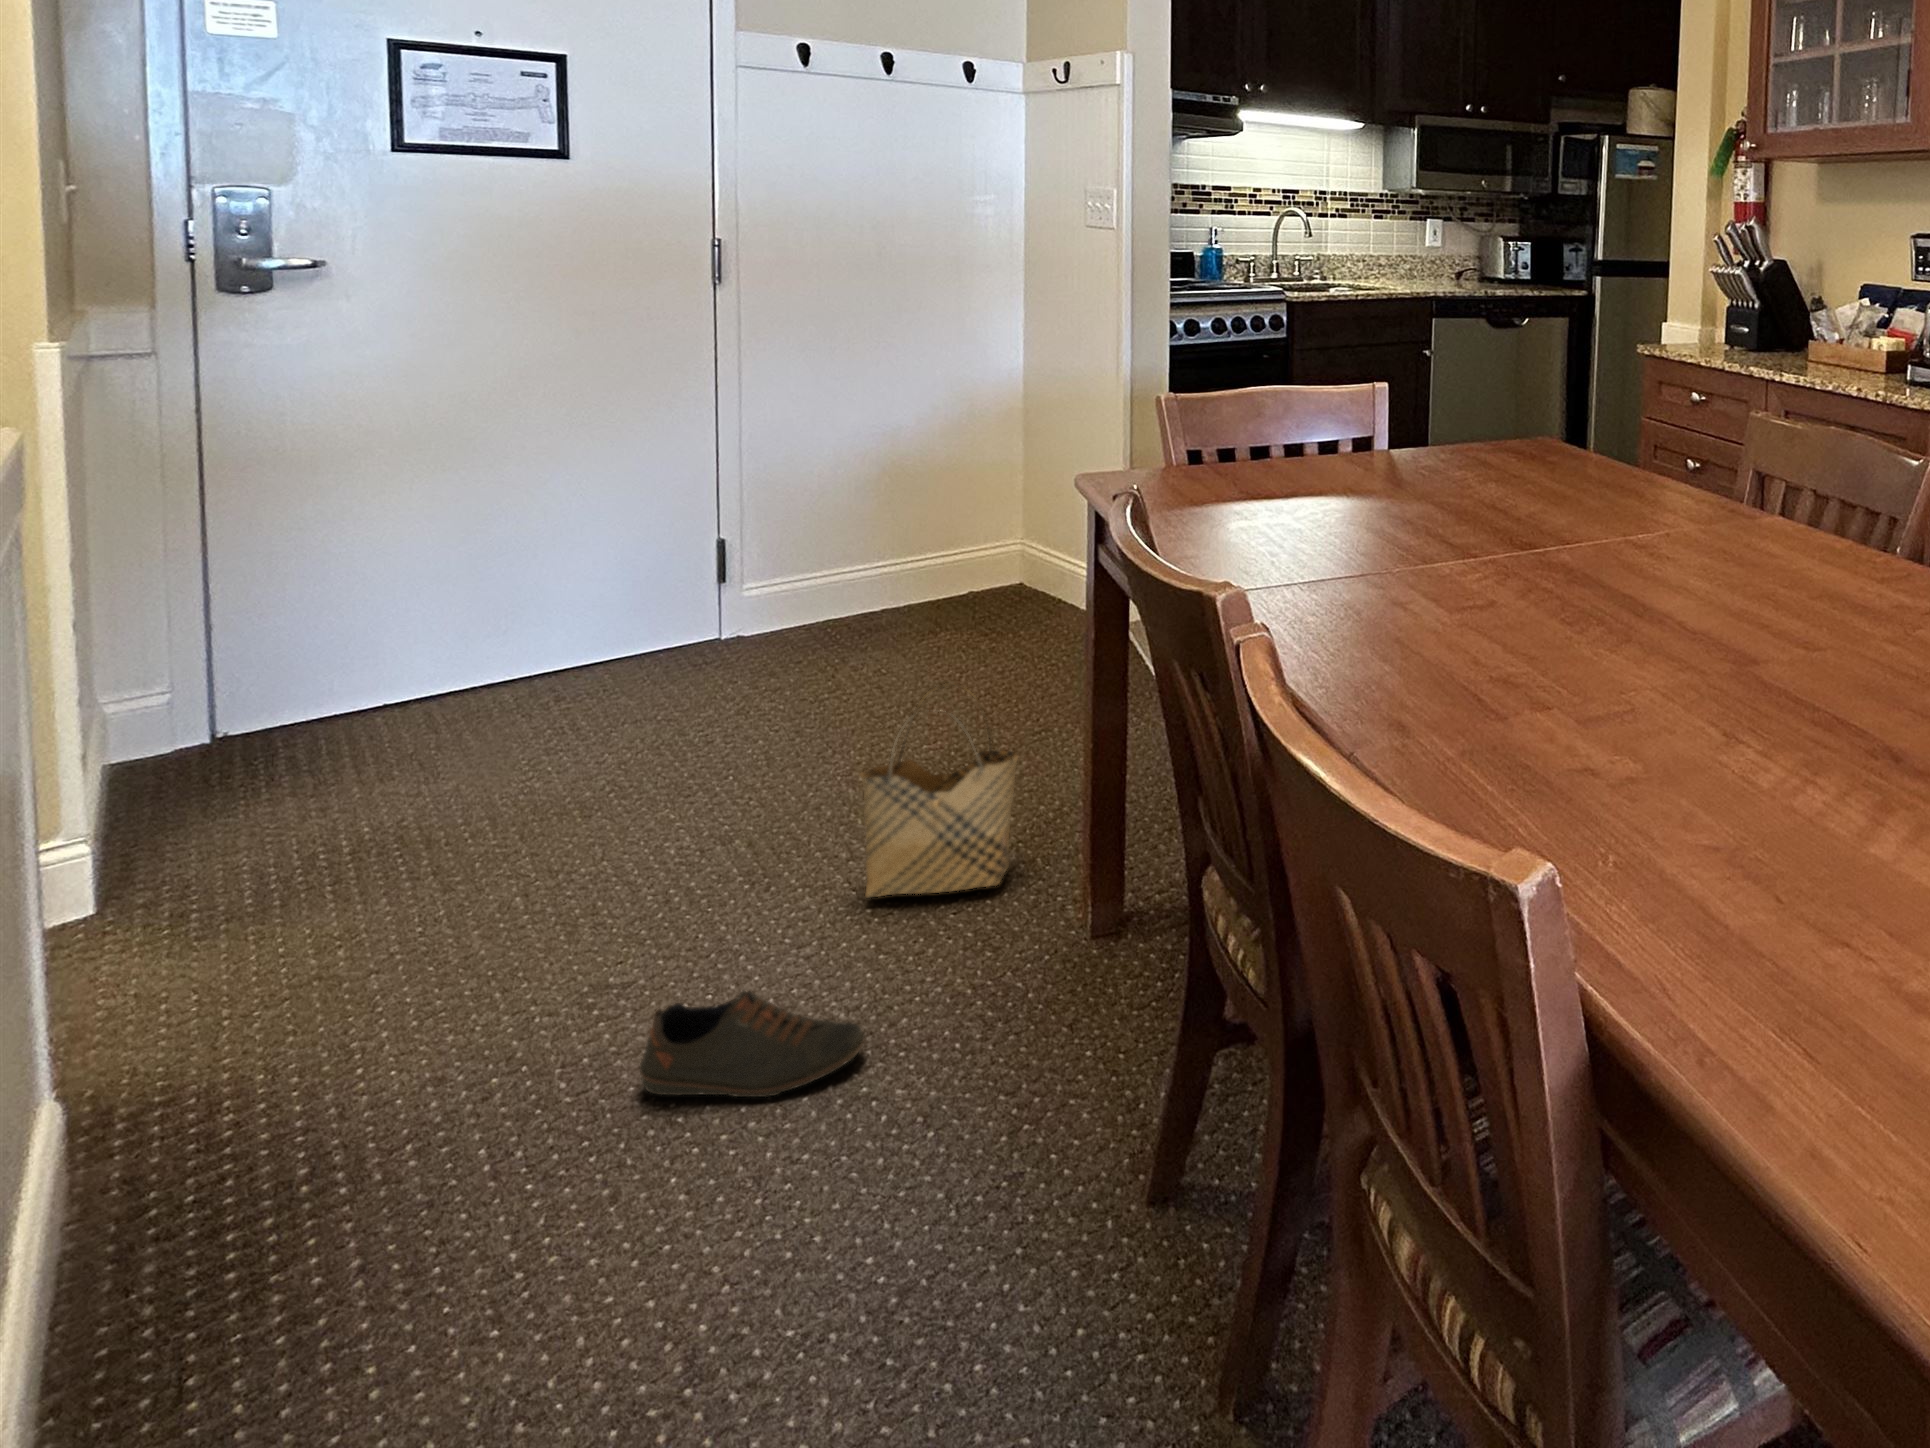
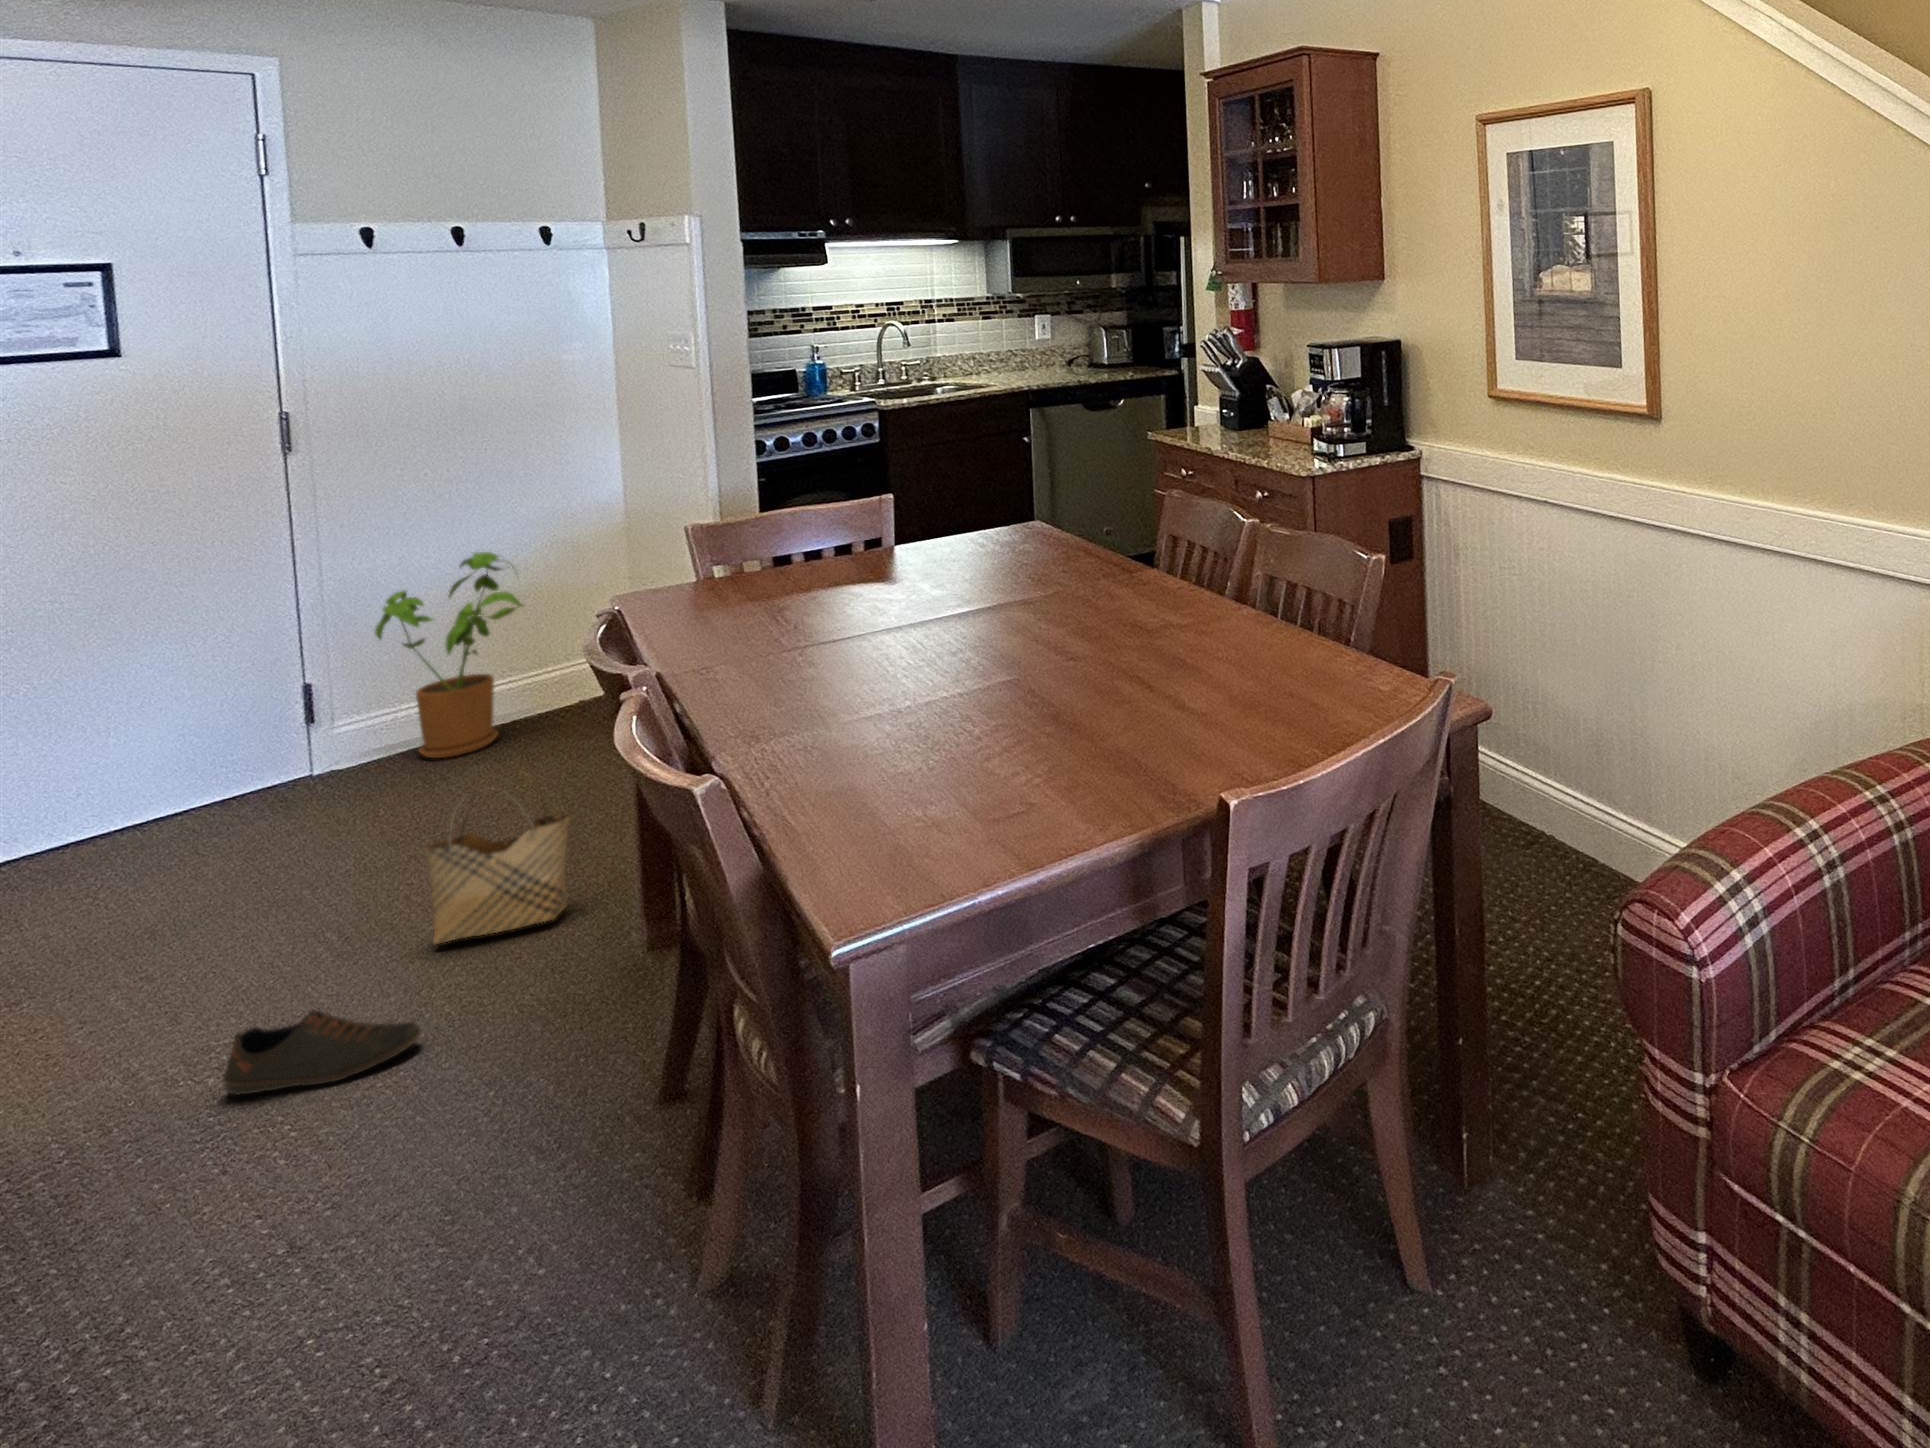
house plant: none [794,418,941,644] -> present [375,552,523,758]

